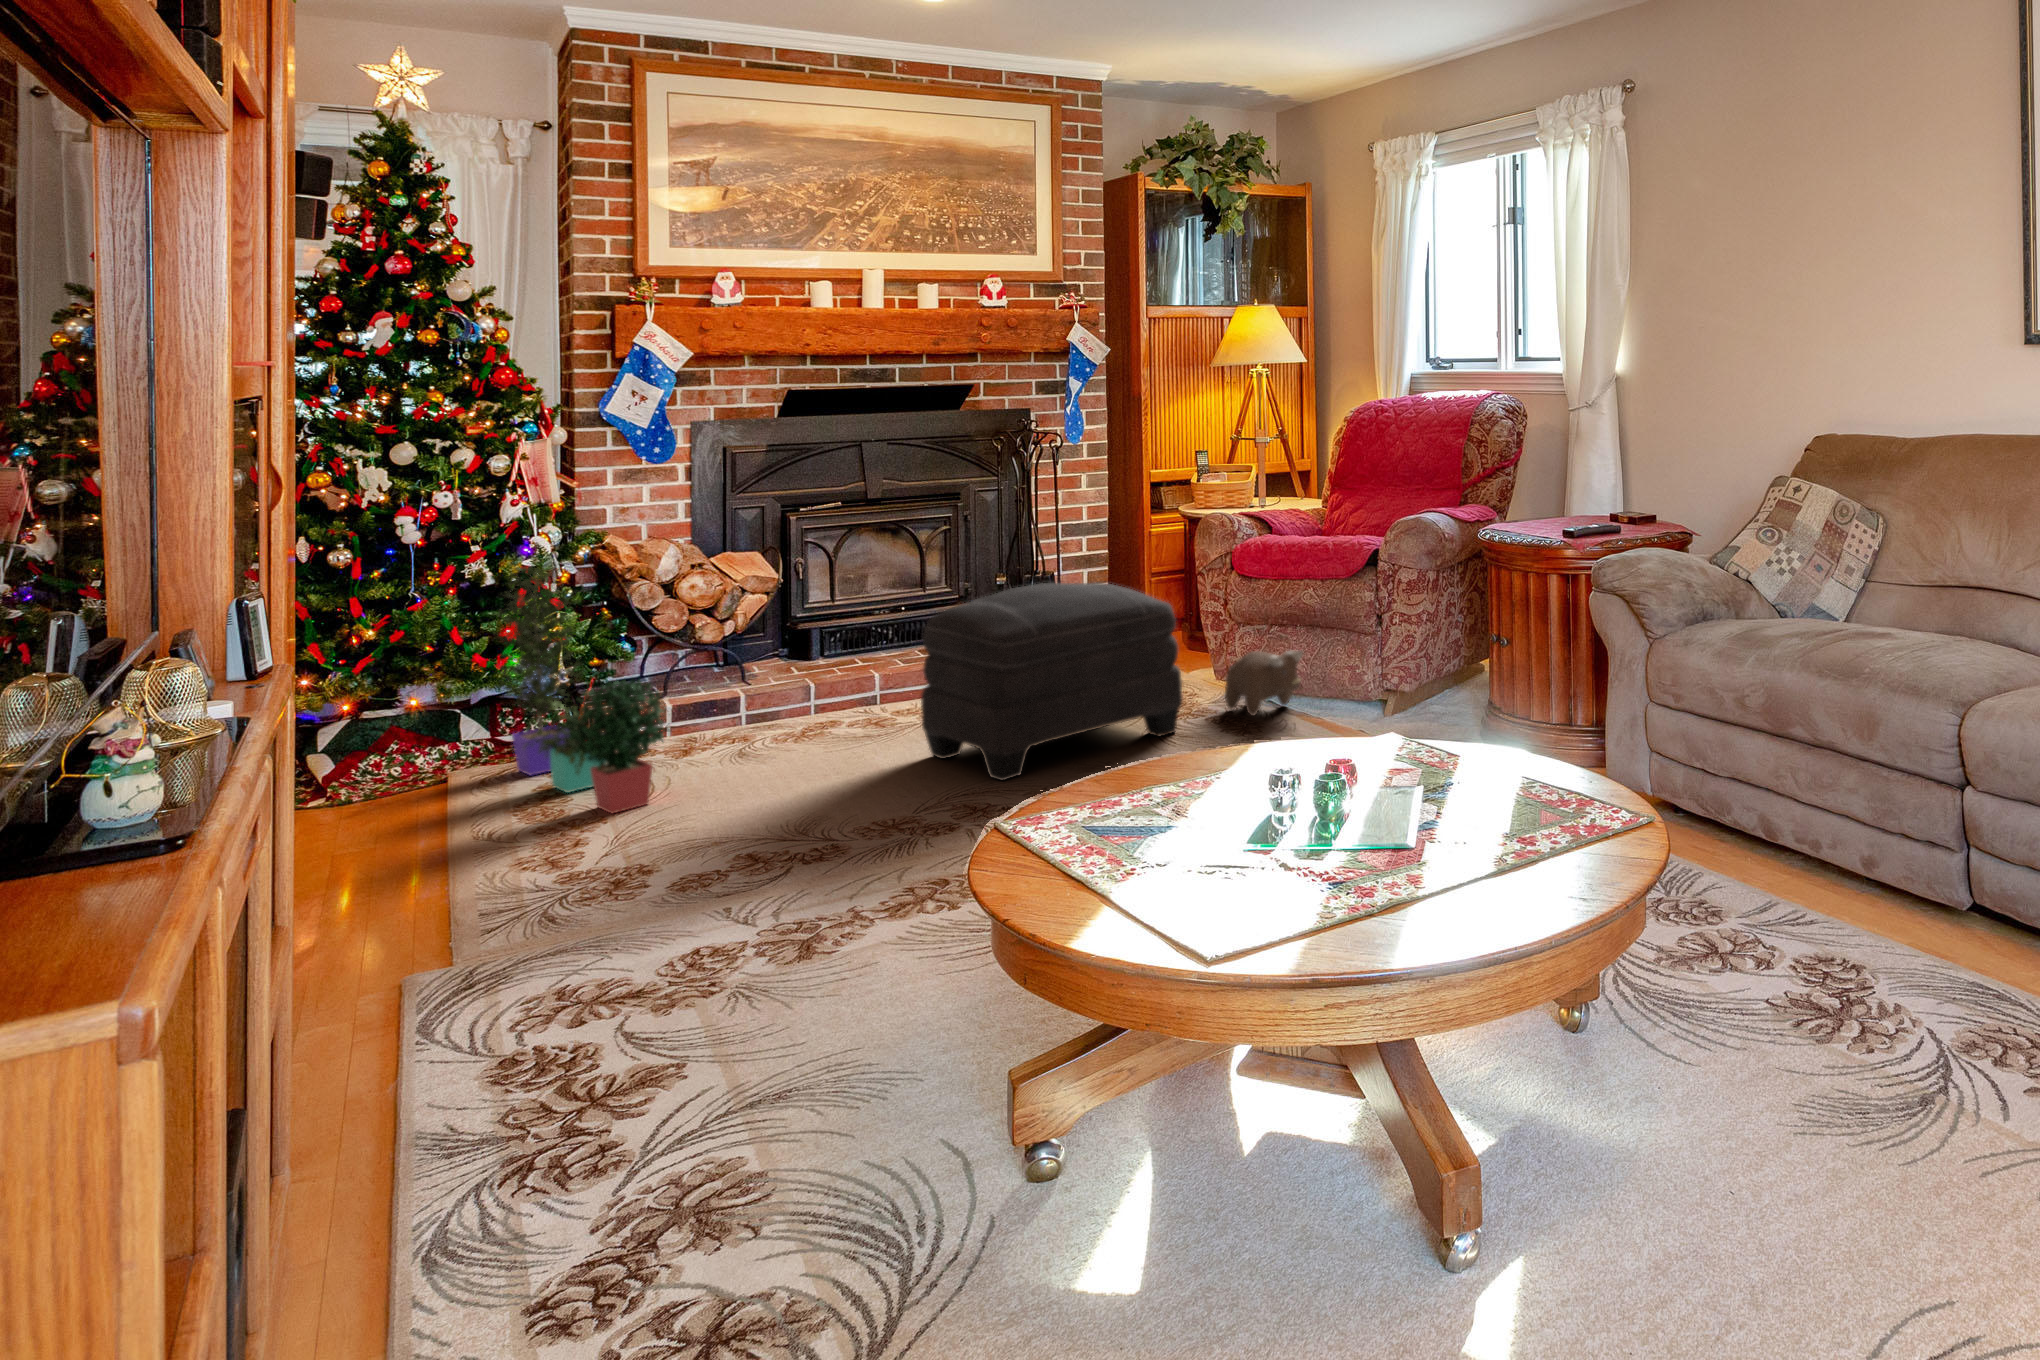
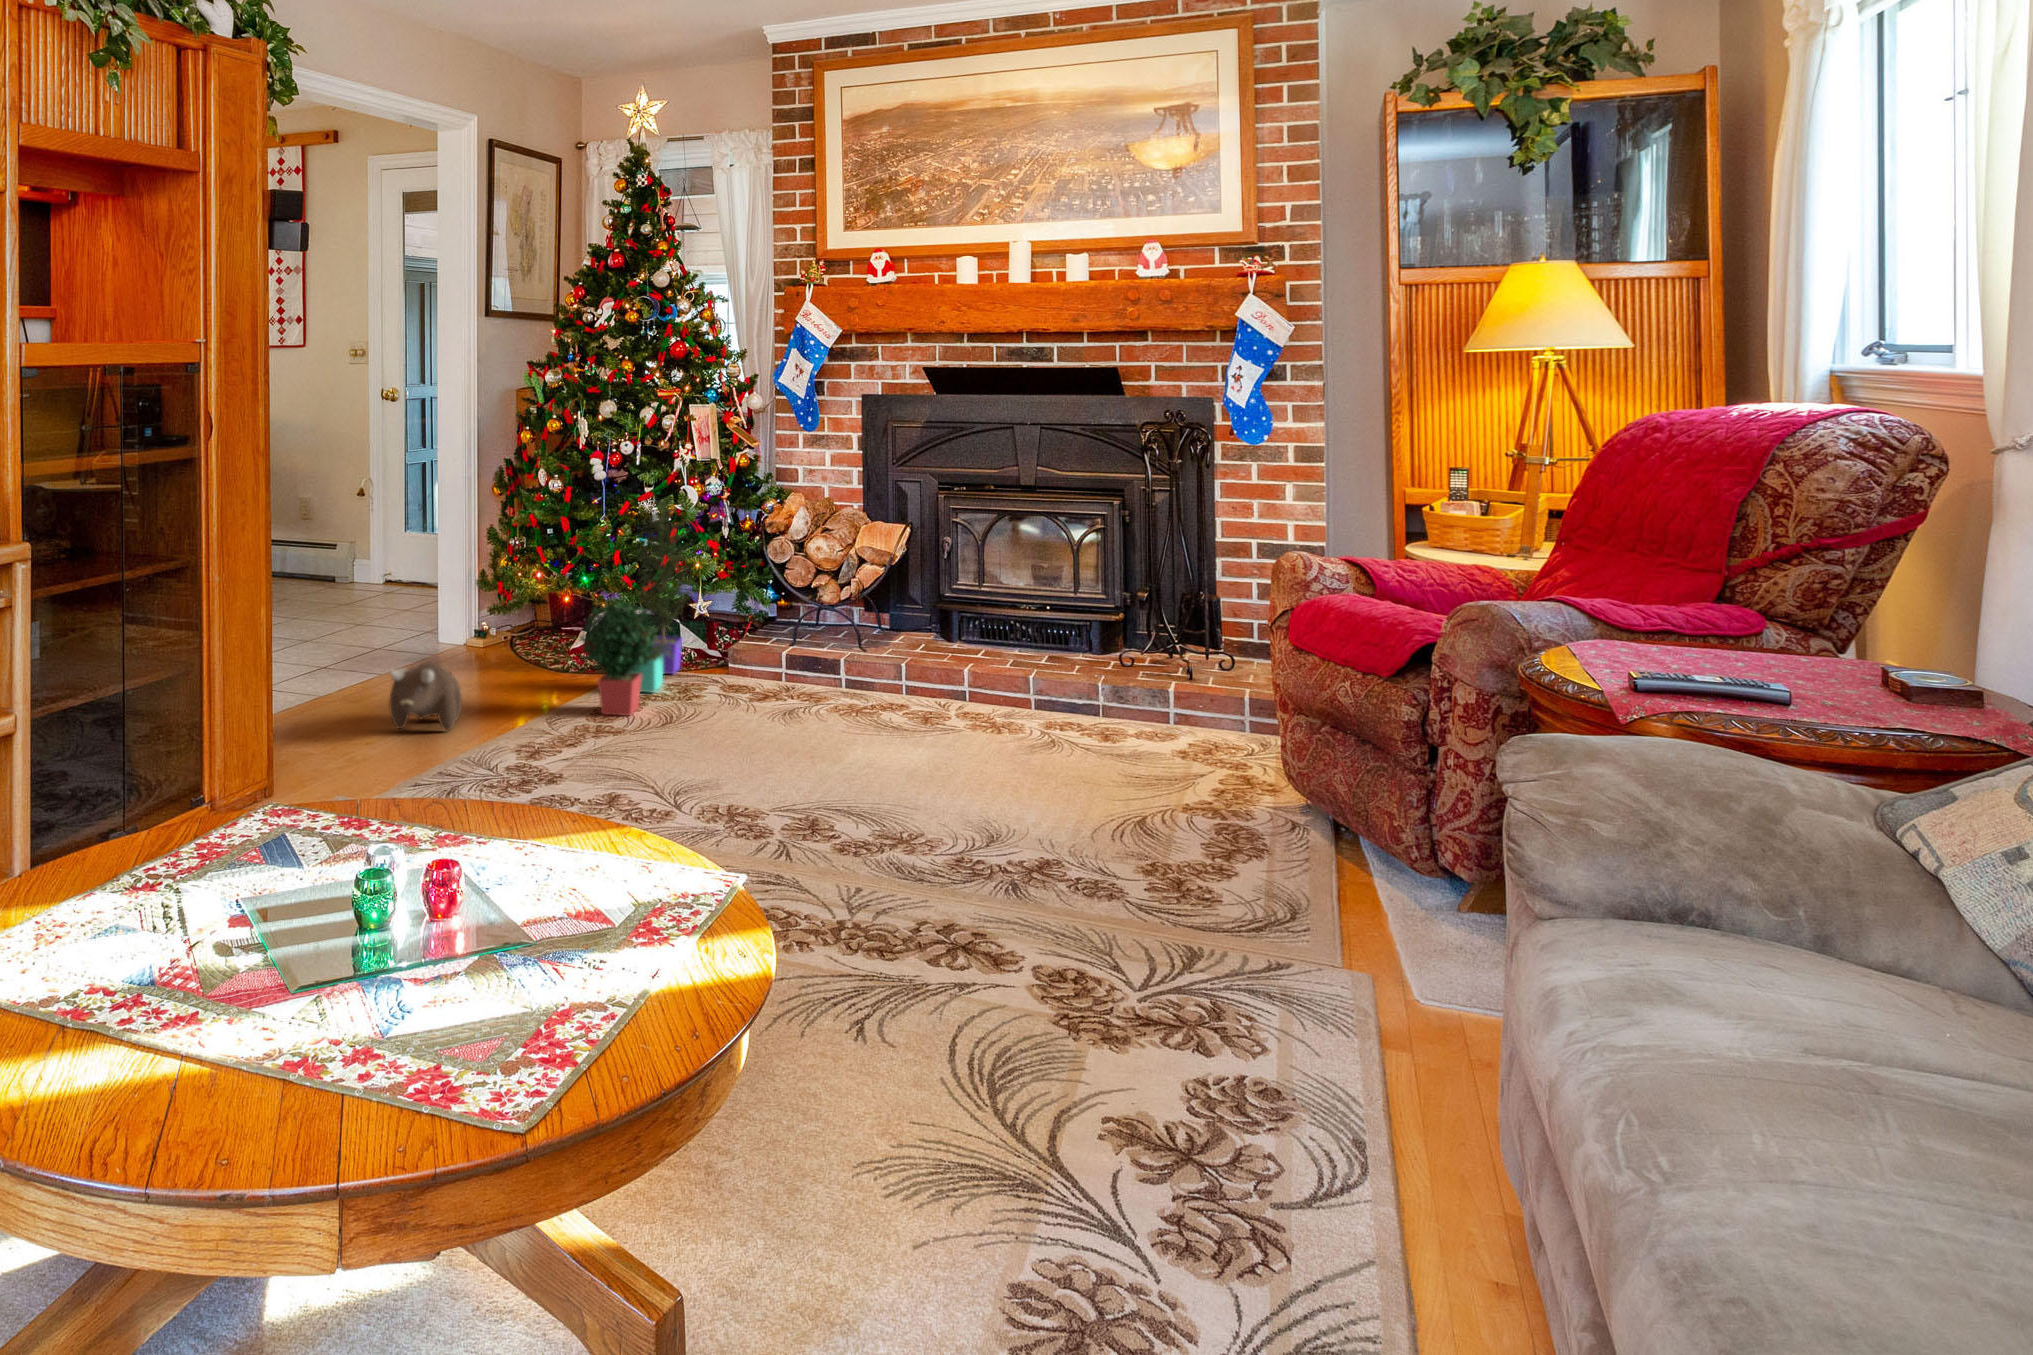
ottoman: present [921,582,1182,780] -> none [805,589,1075,813]
plush toy: present [1225,650,1303,715] -> present [389,662,462,731]

